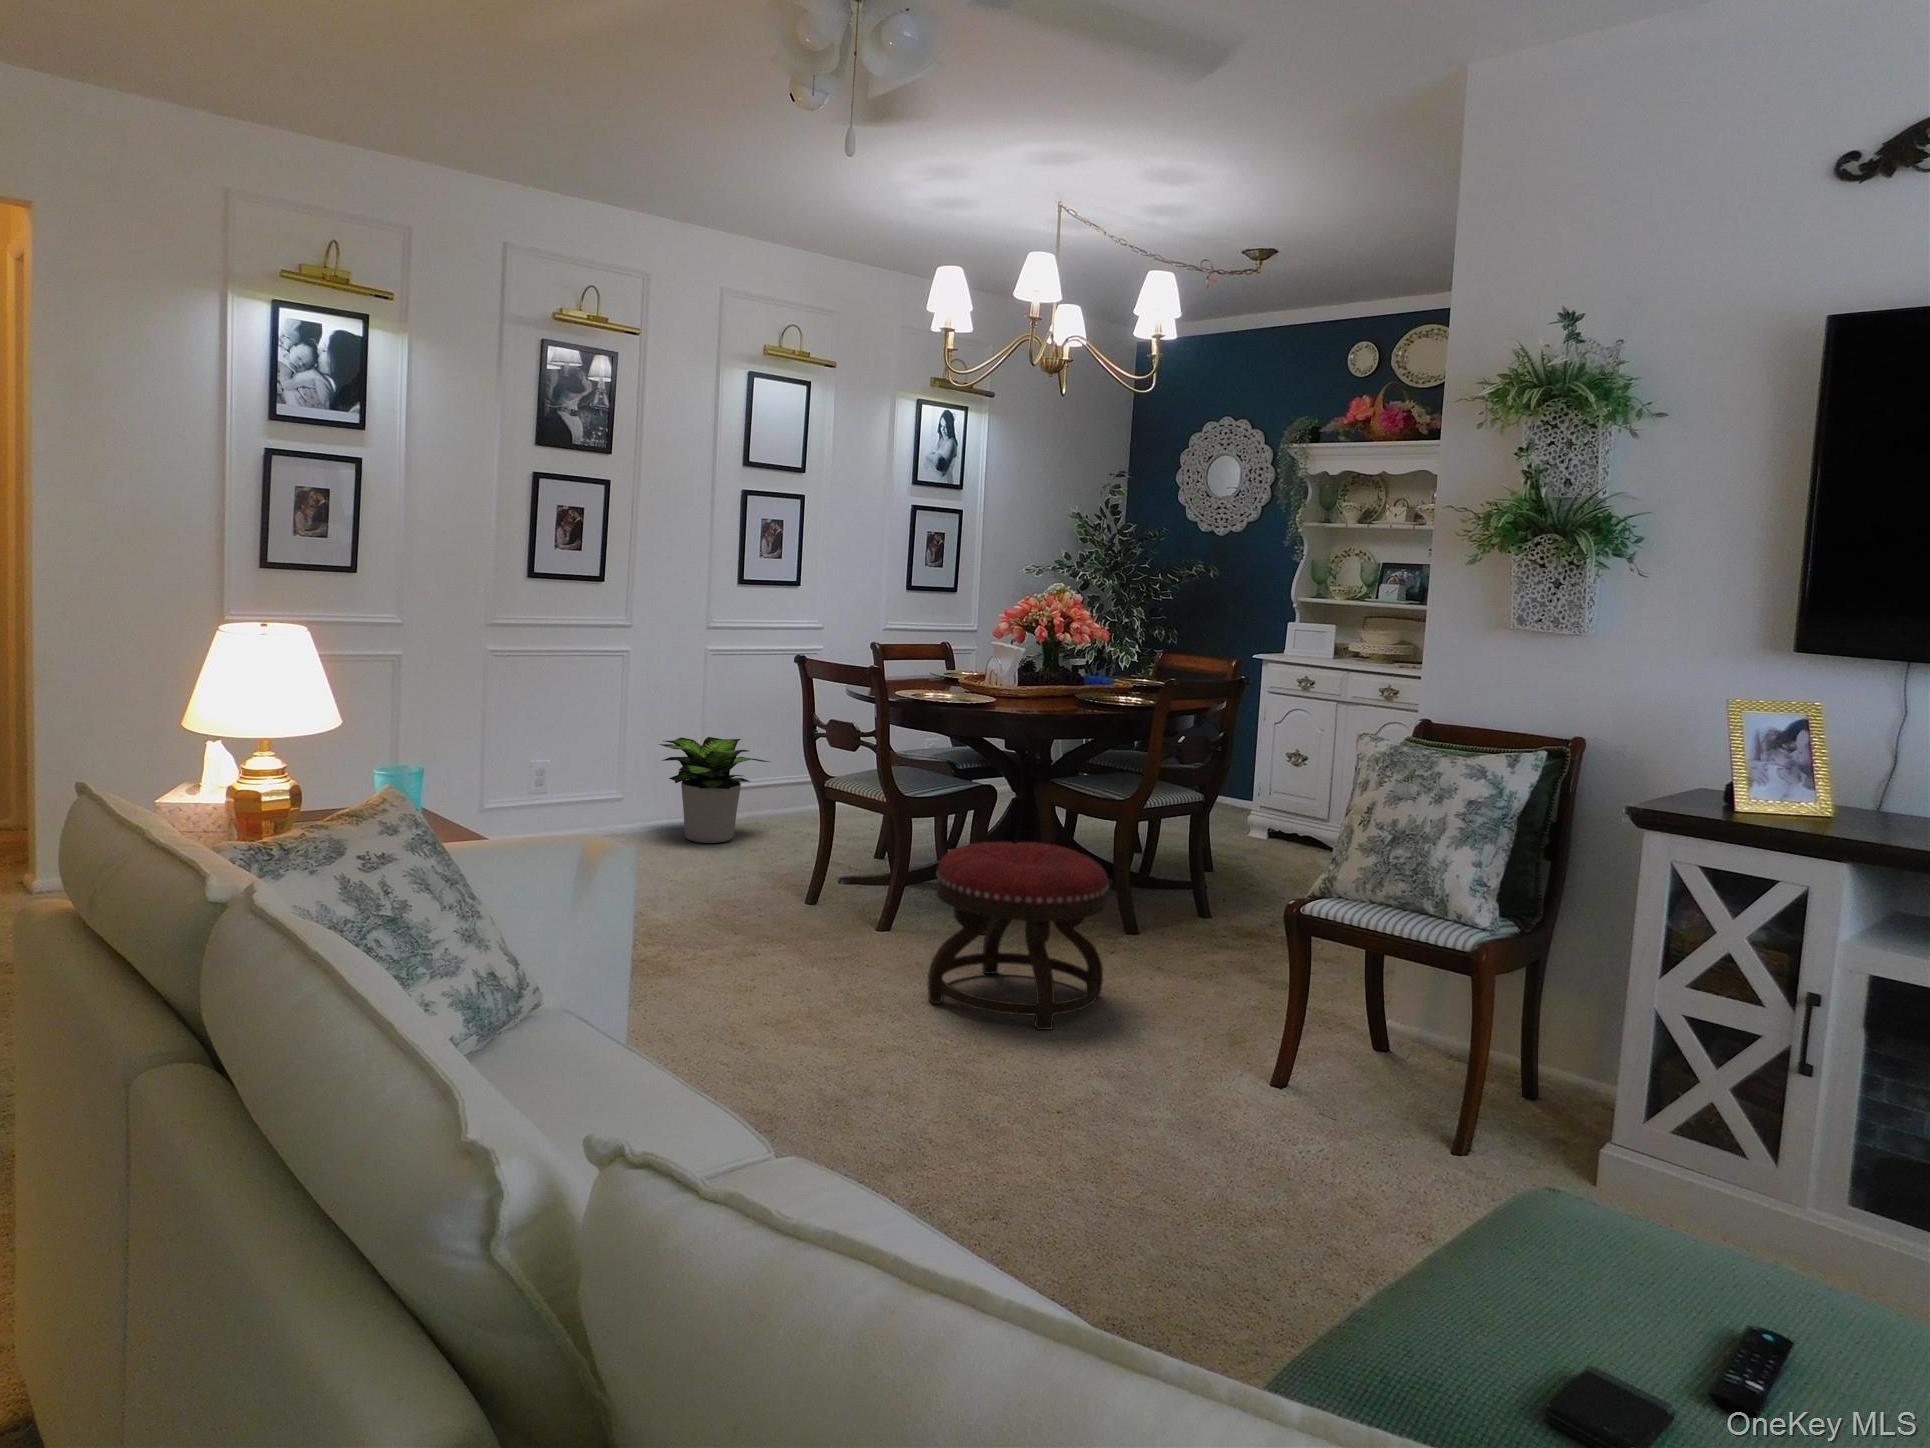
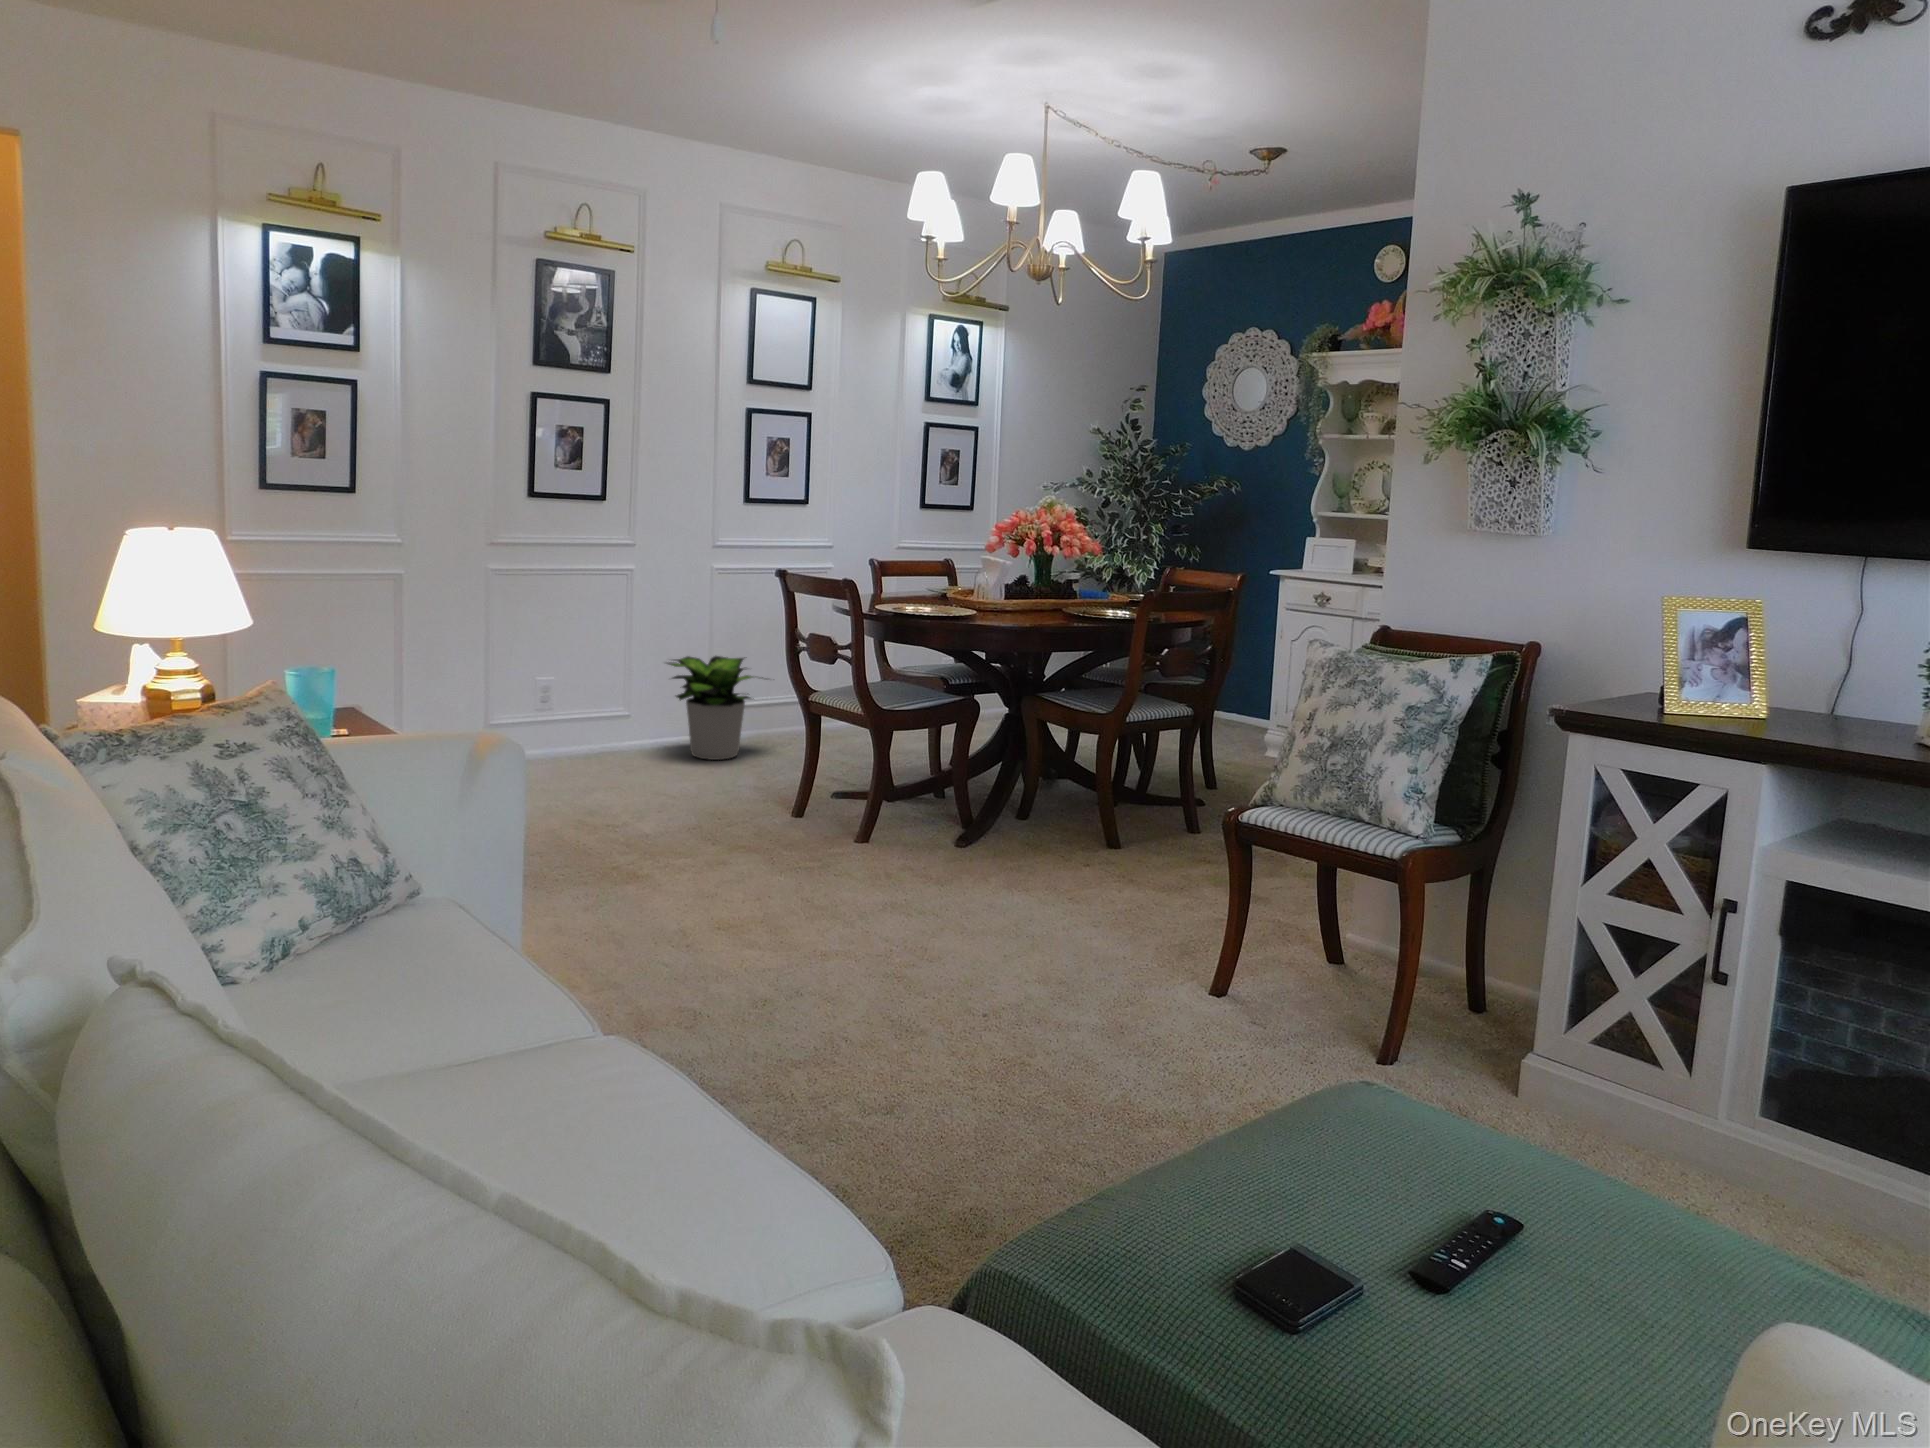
ottoman: present [927,842,1109,1030] -> none [888,754,1068,937]

